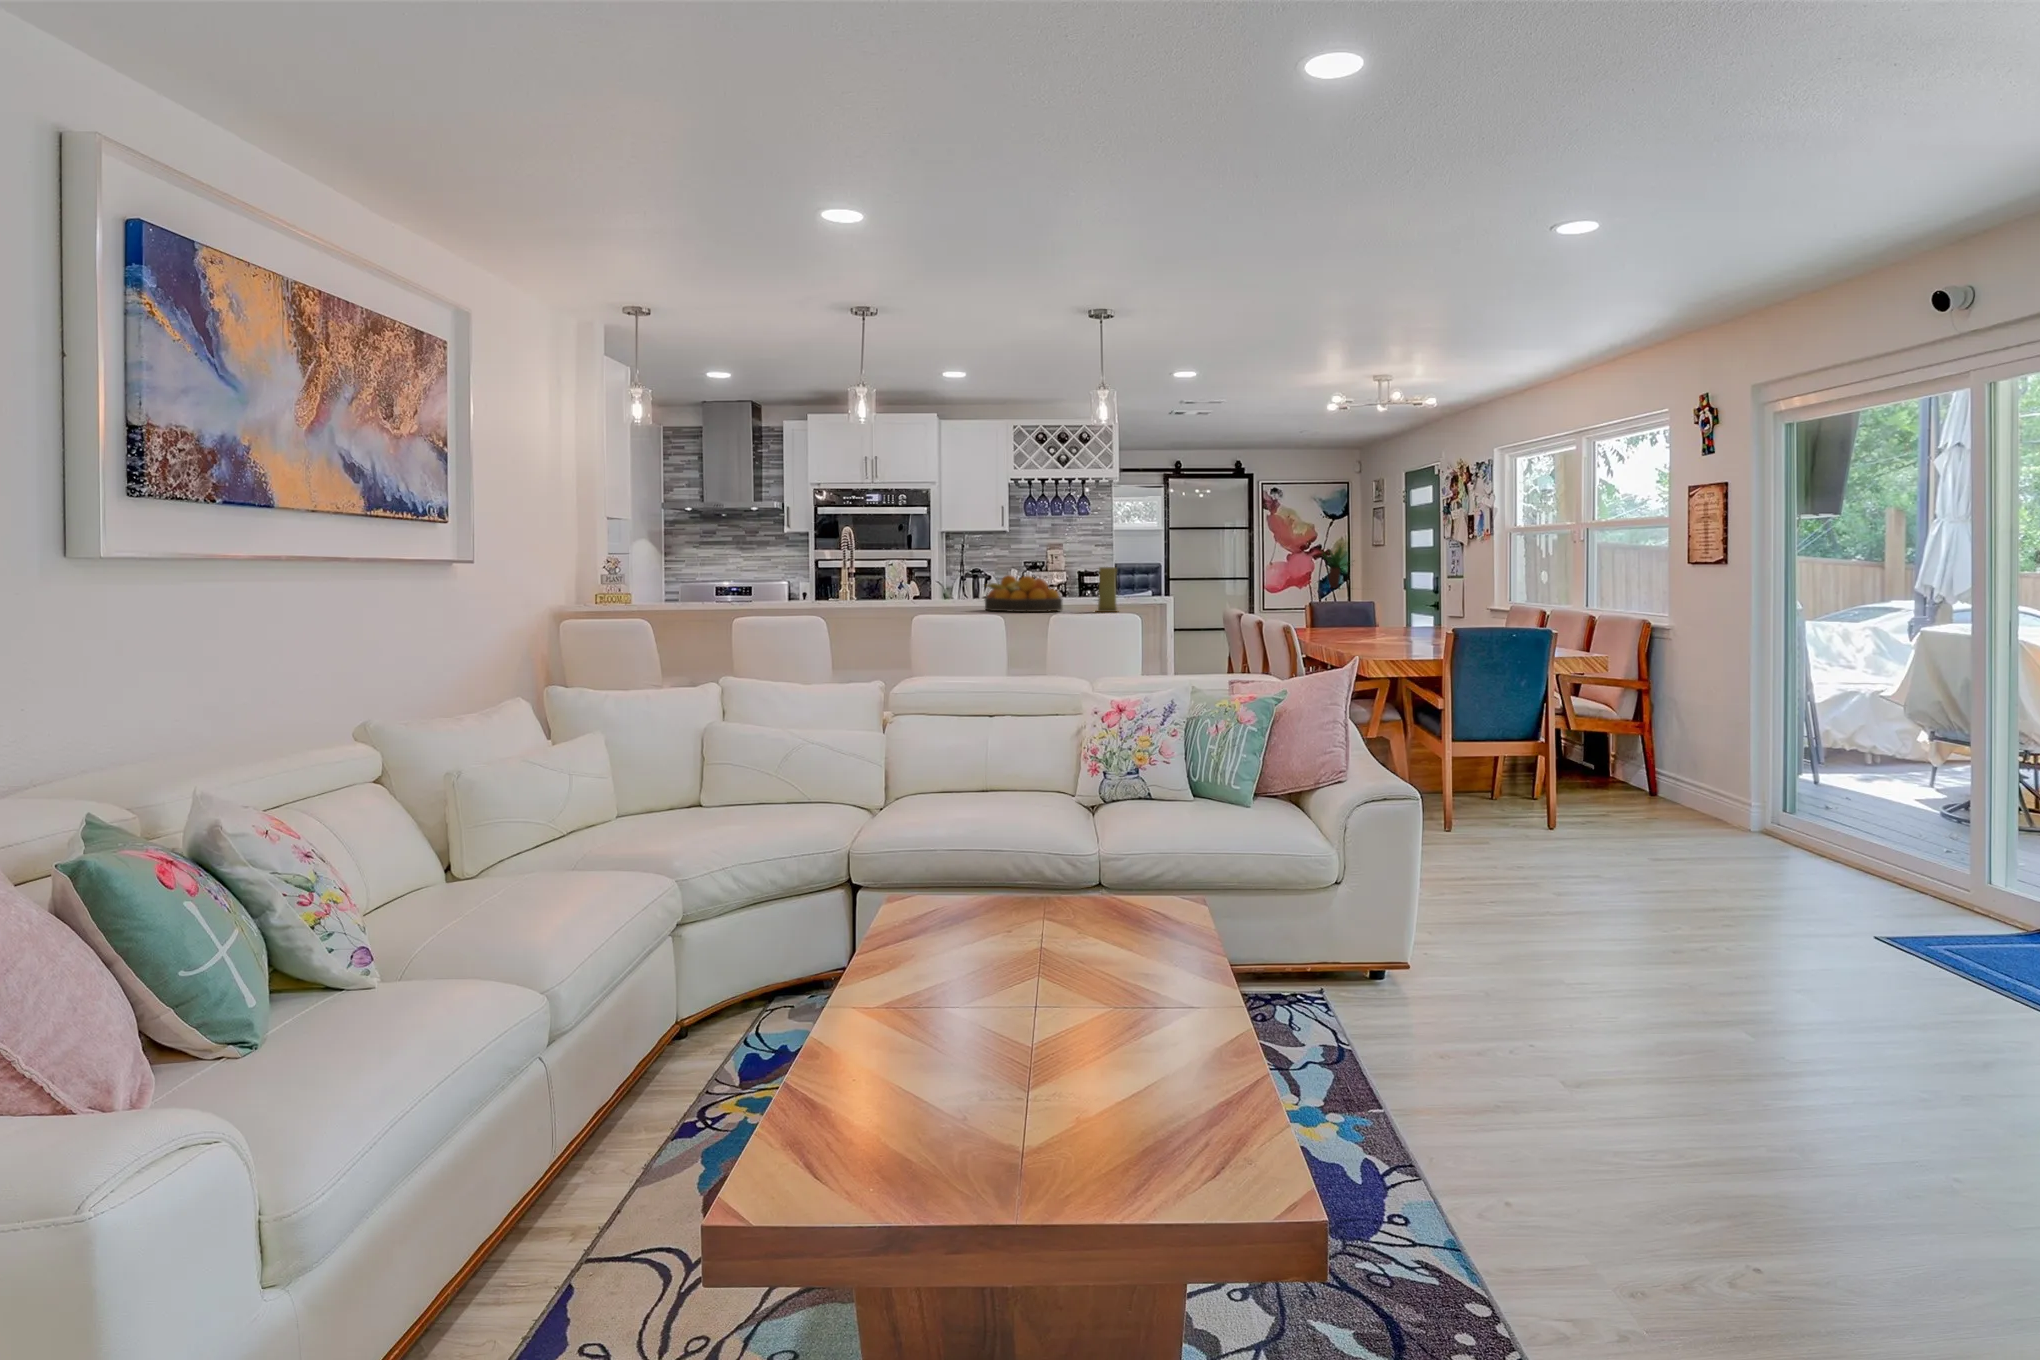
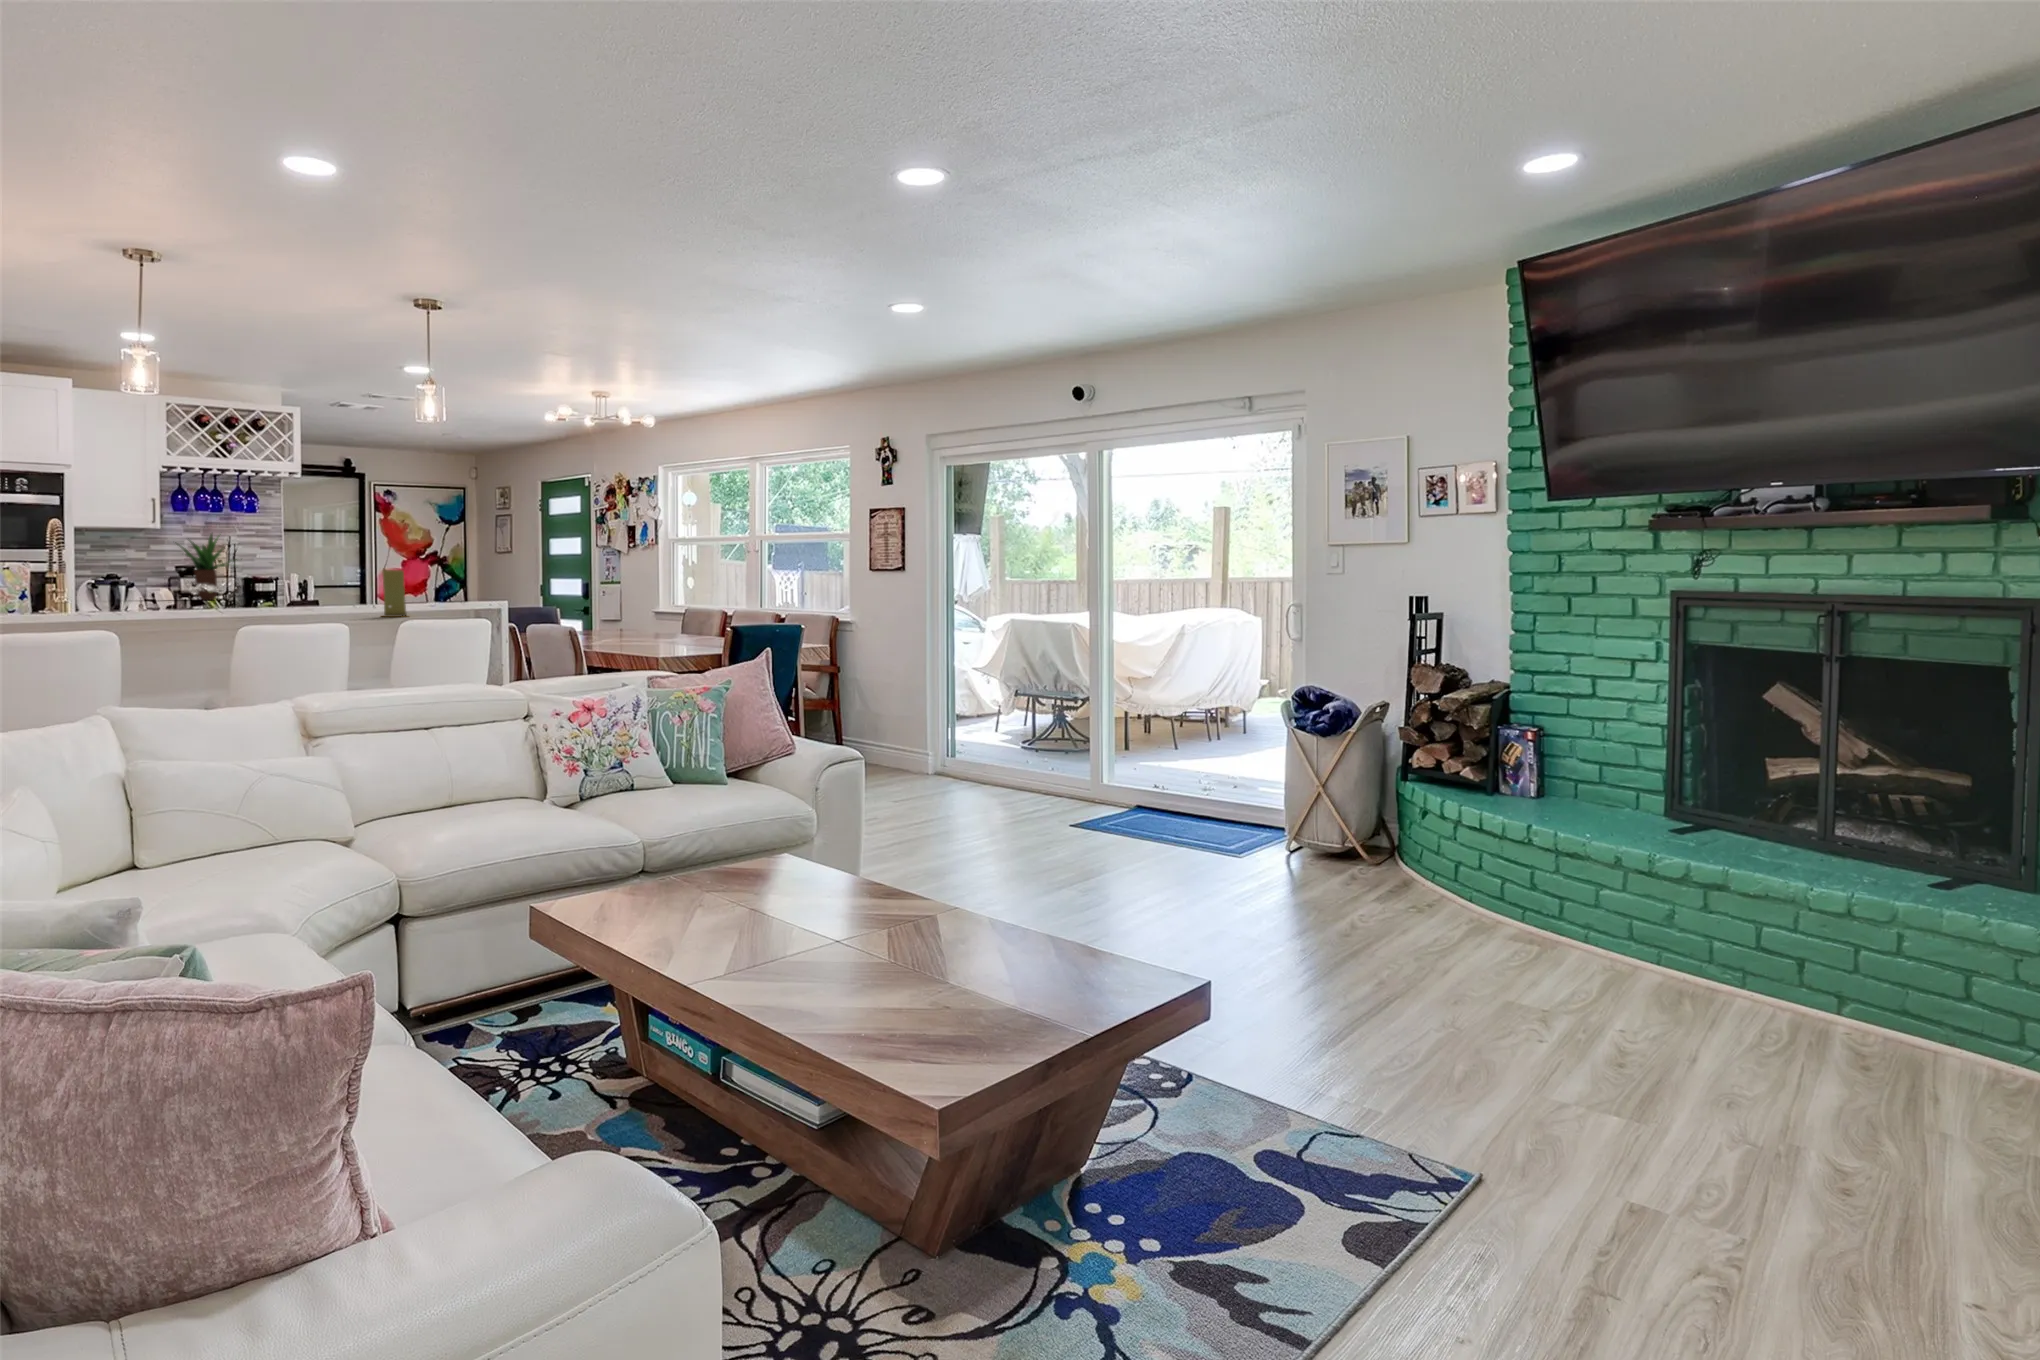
potted plant: present [1324,546,1346,588] -> present [175,534,237,600]
fruit bowl: present [984,575,1063,612] -> none [238,579,347,619]

